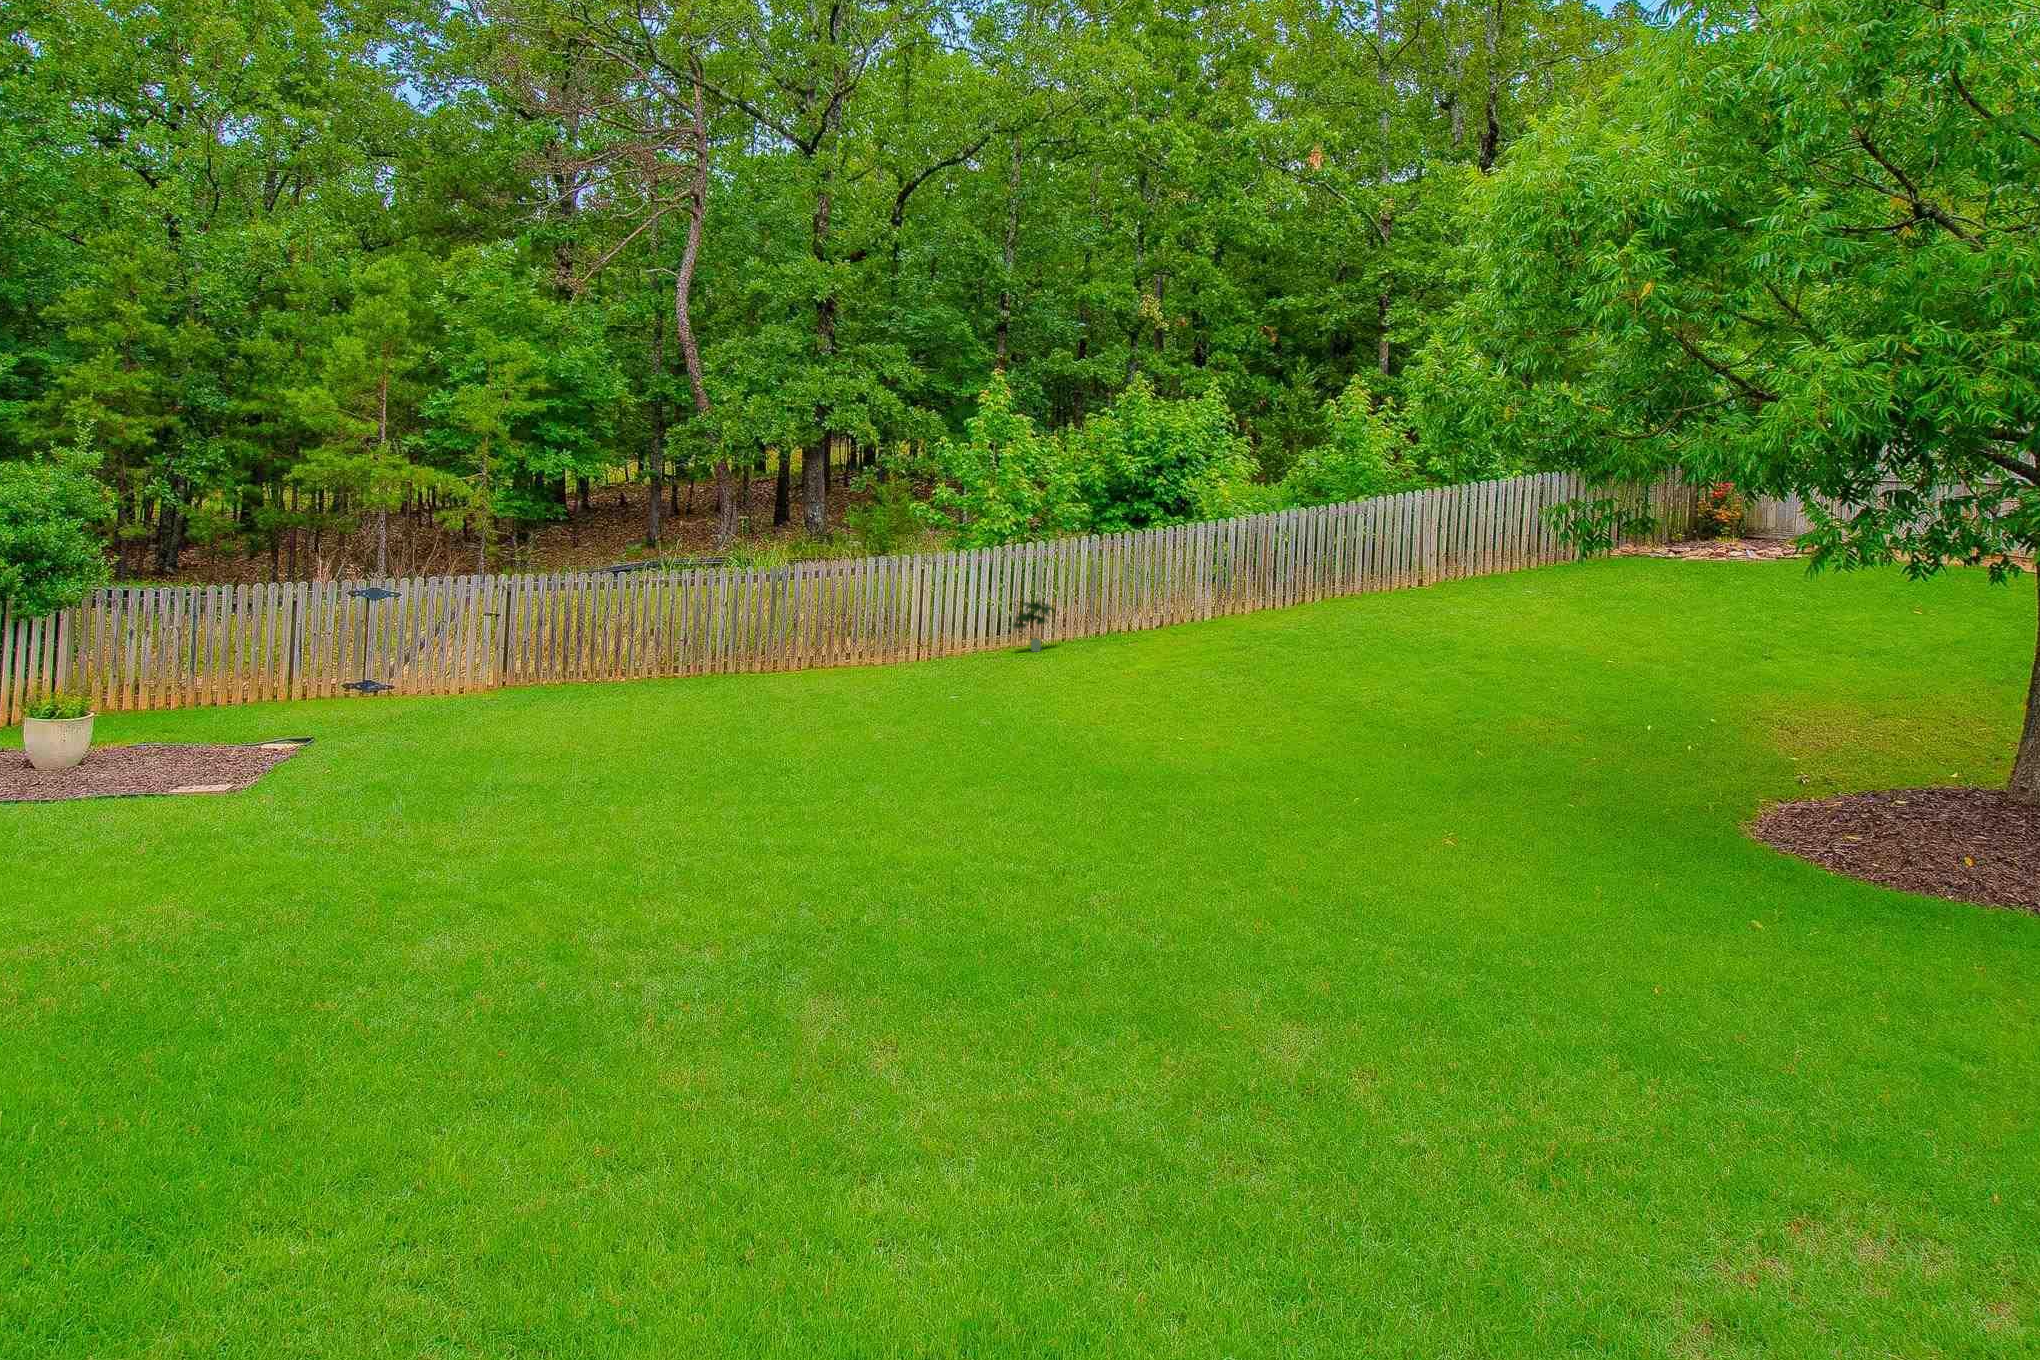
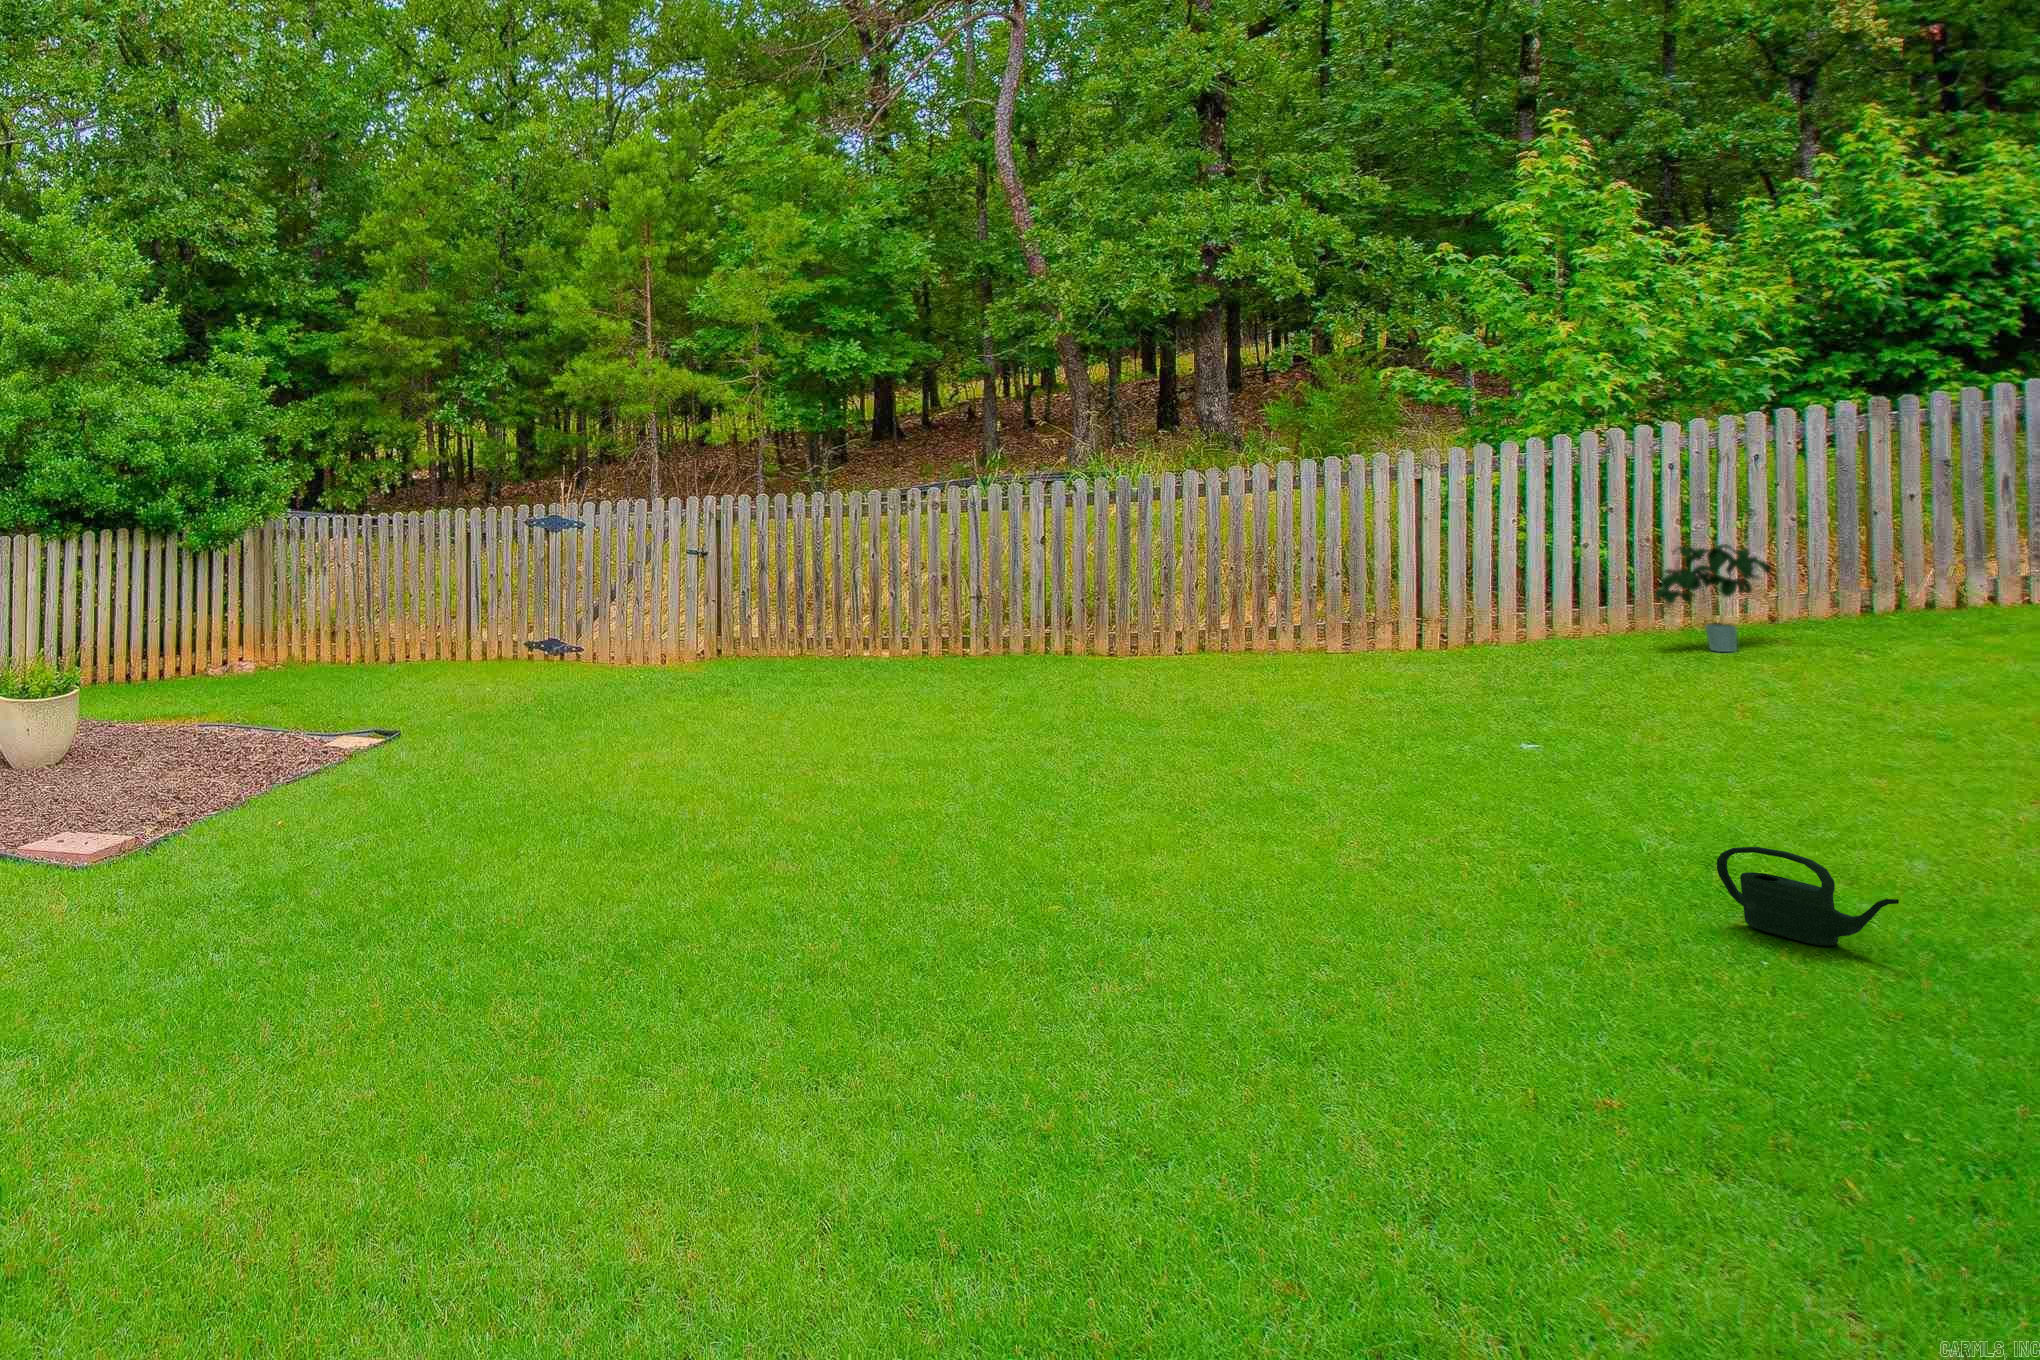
watering can: none [987,702,1029,733] -> present [1717,847,1899,946]

